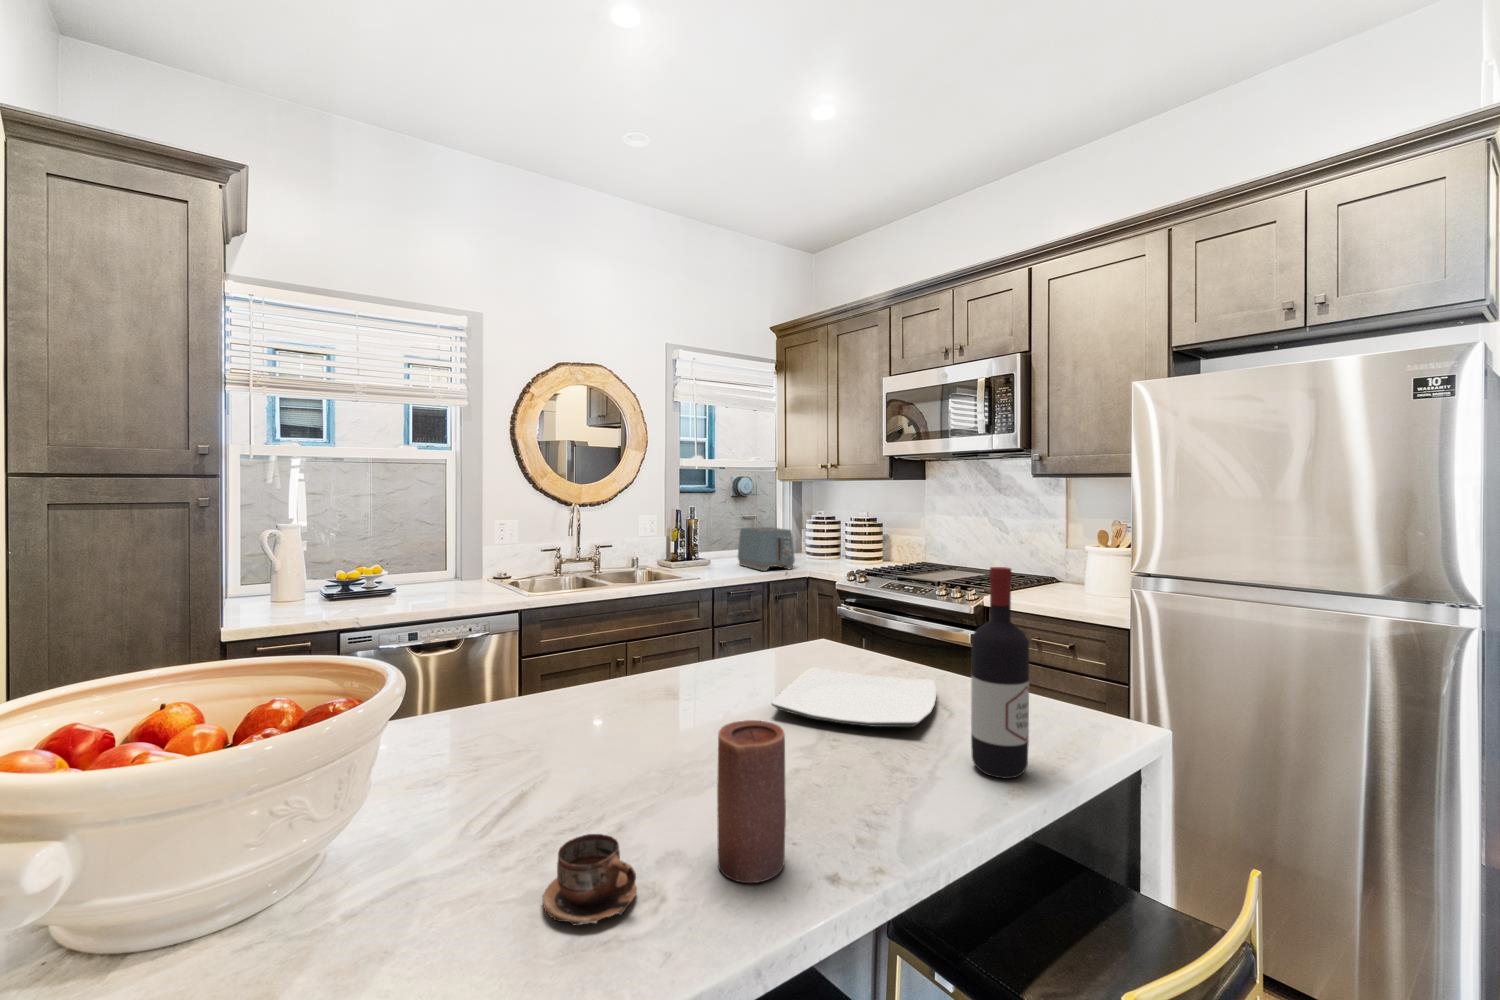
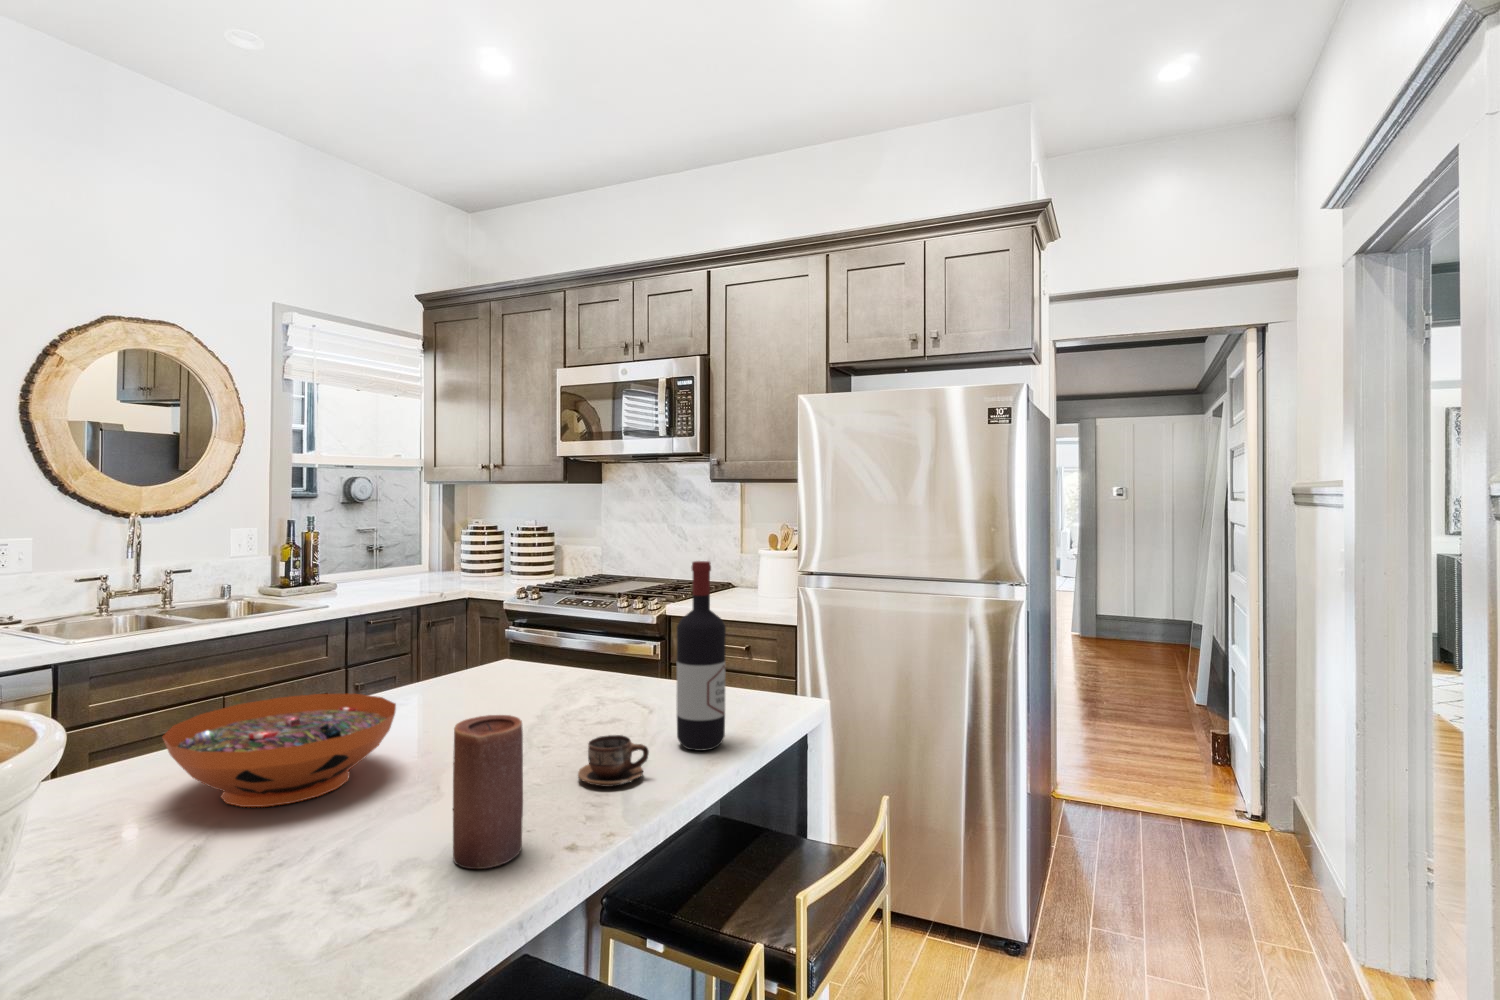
toaster: present [738,527,795,571] -> none [375,539,452,592]
decorative bowl: none [525,665,701,764] -> present [163,694,396,807]
plate: present [772,668,936,727] -> none [471,680,638,728]
cup: present [542,834,637,925] -> present [578,735,649,787]

